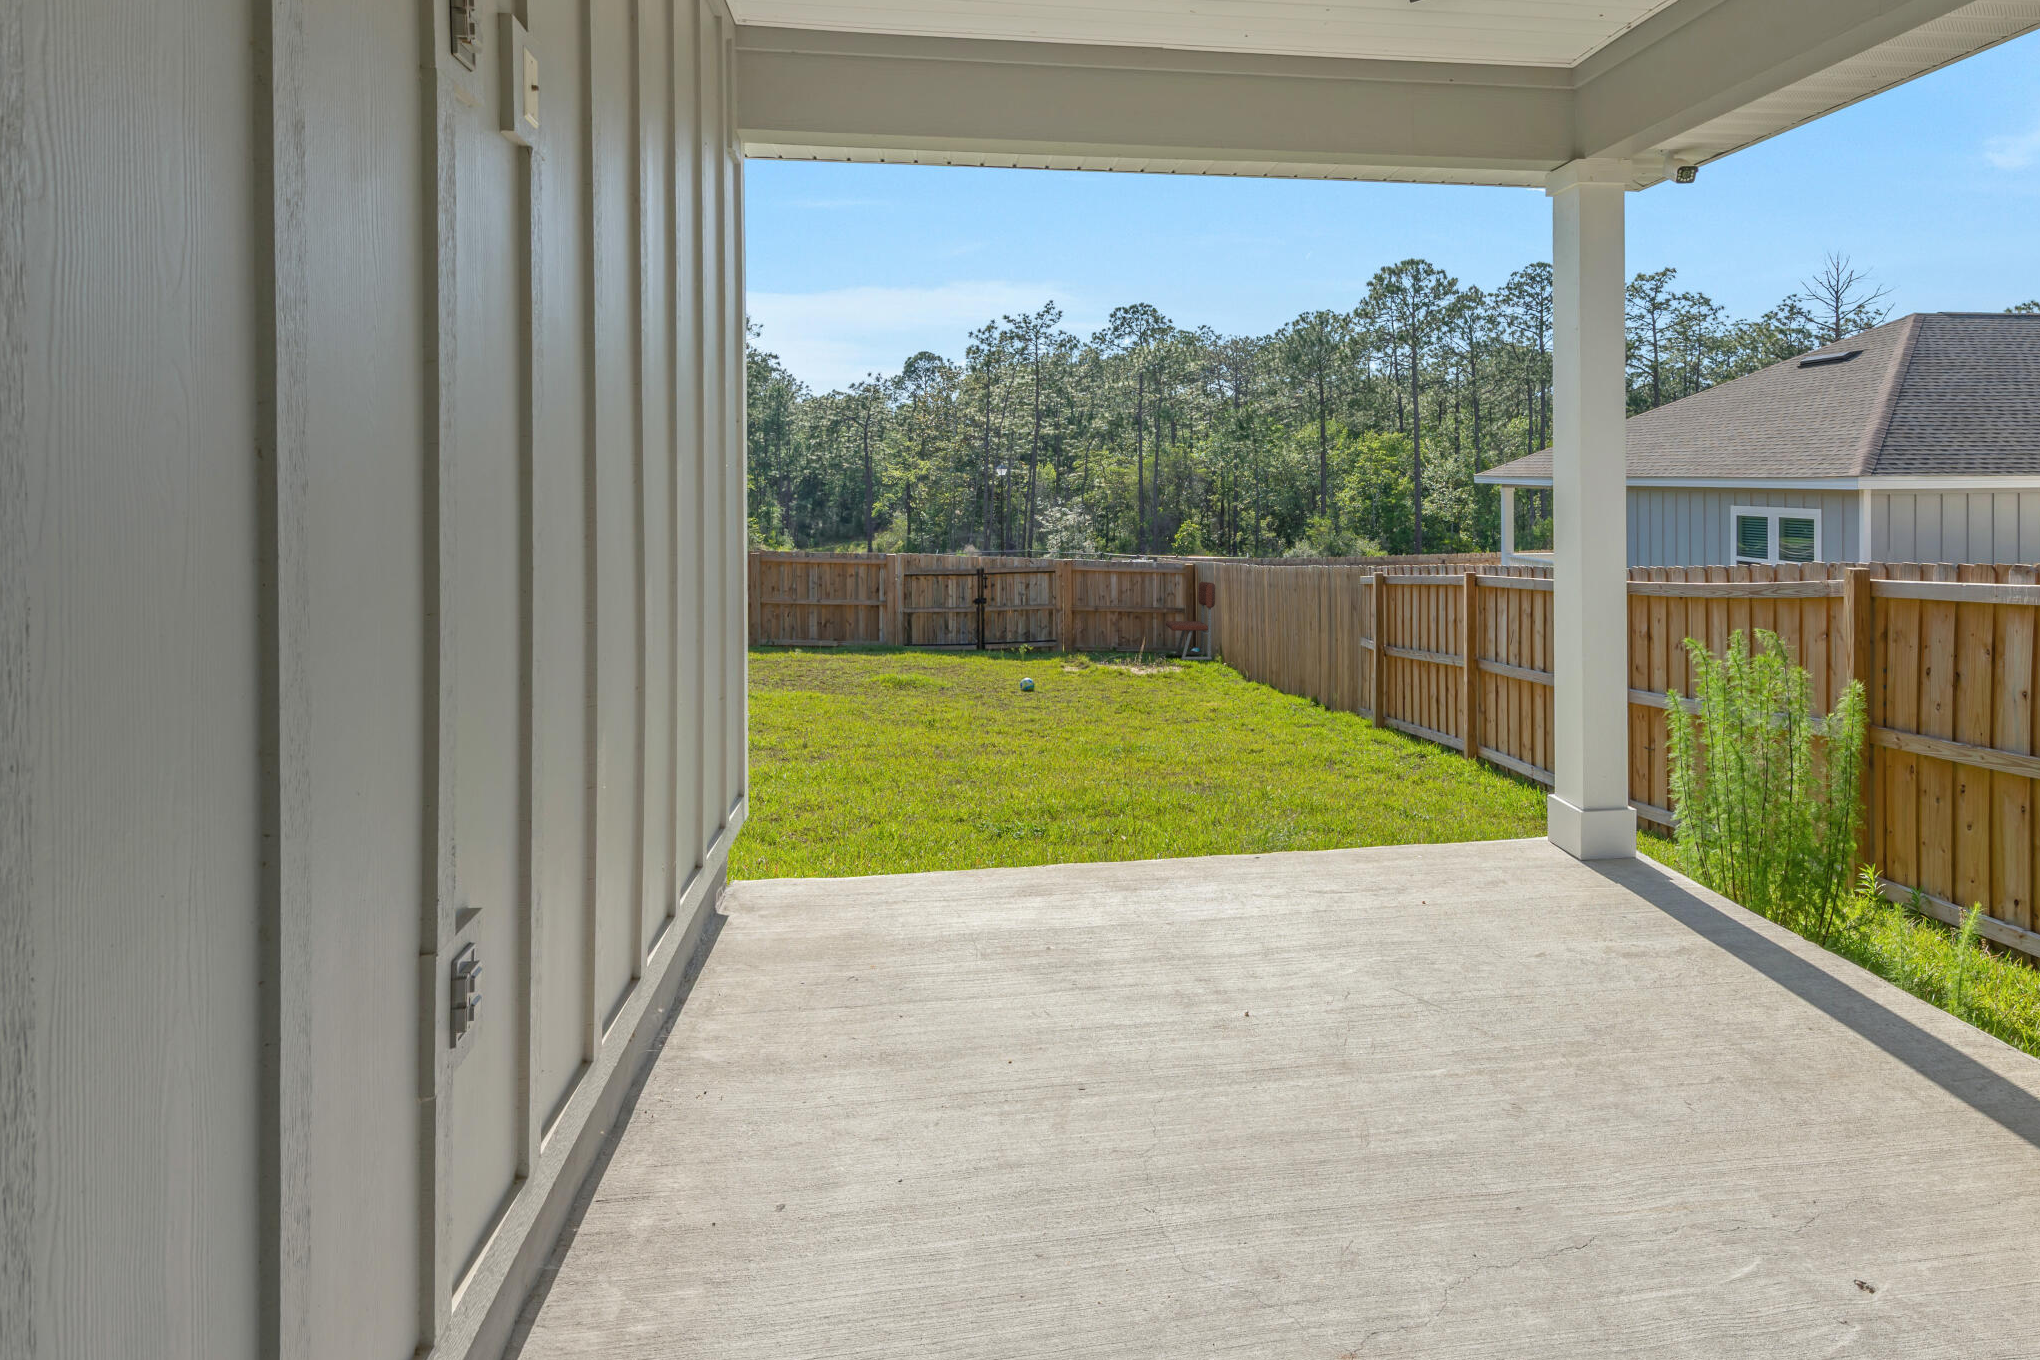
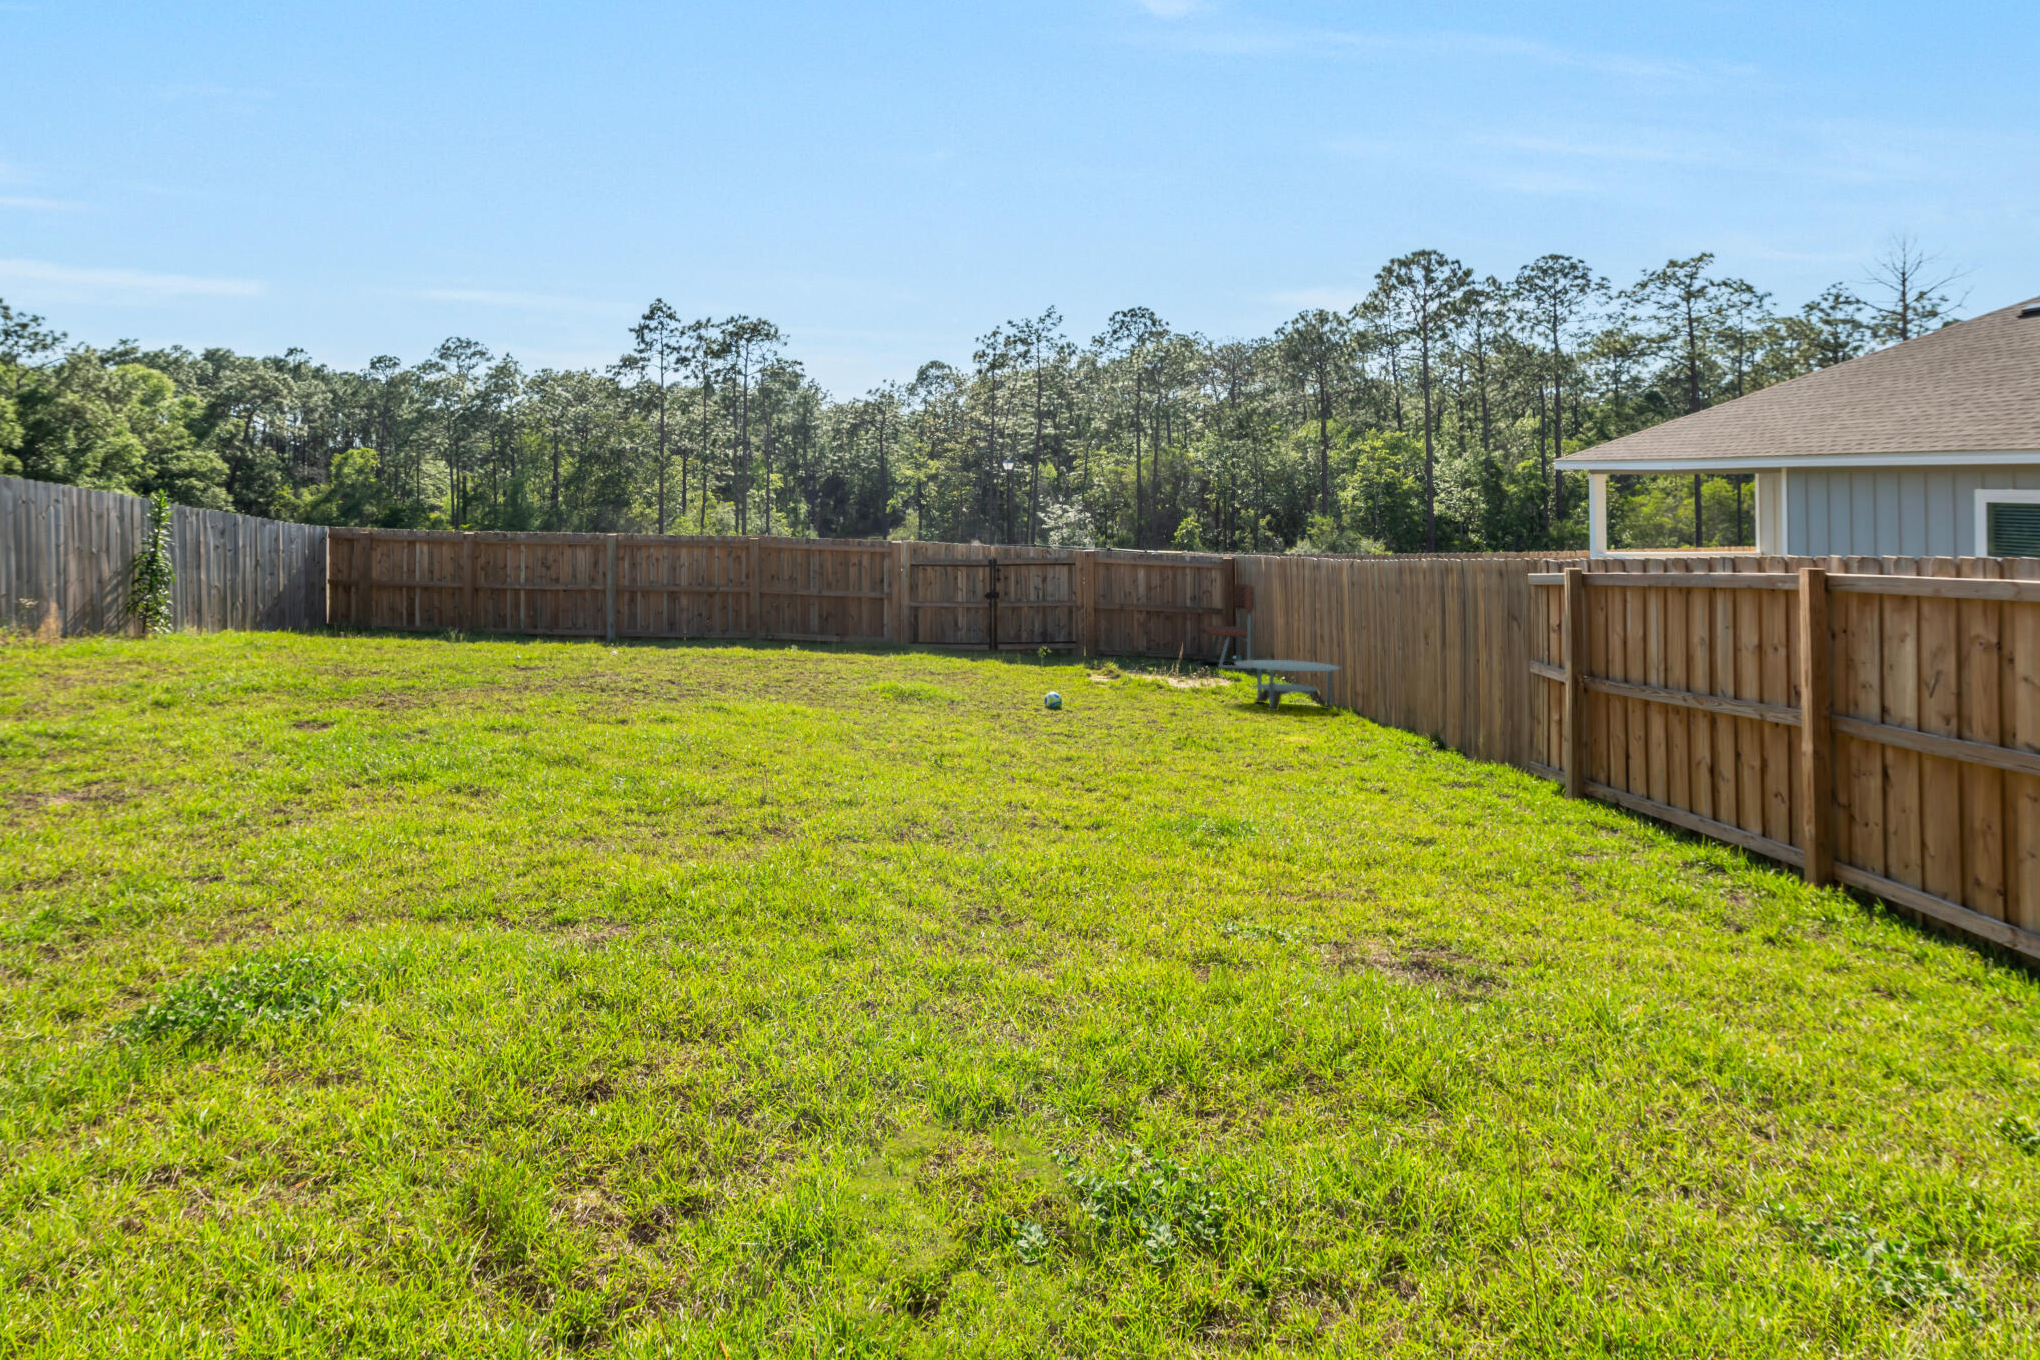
round table: none [1176,648,1266,692] -> present [1234,660,1340,711]

